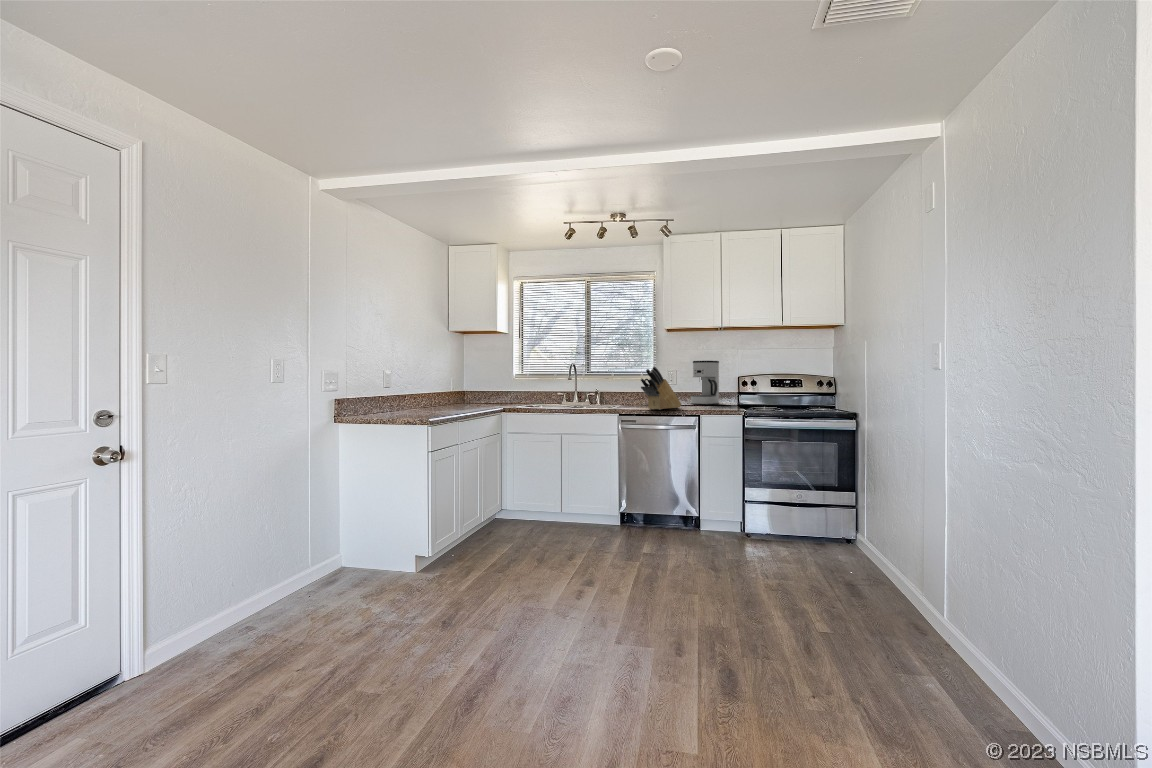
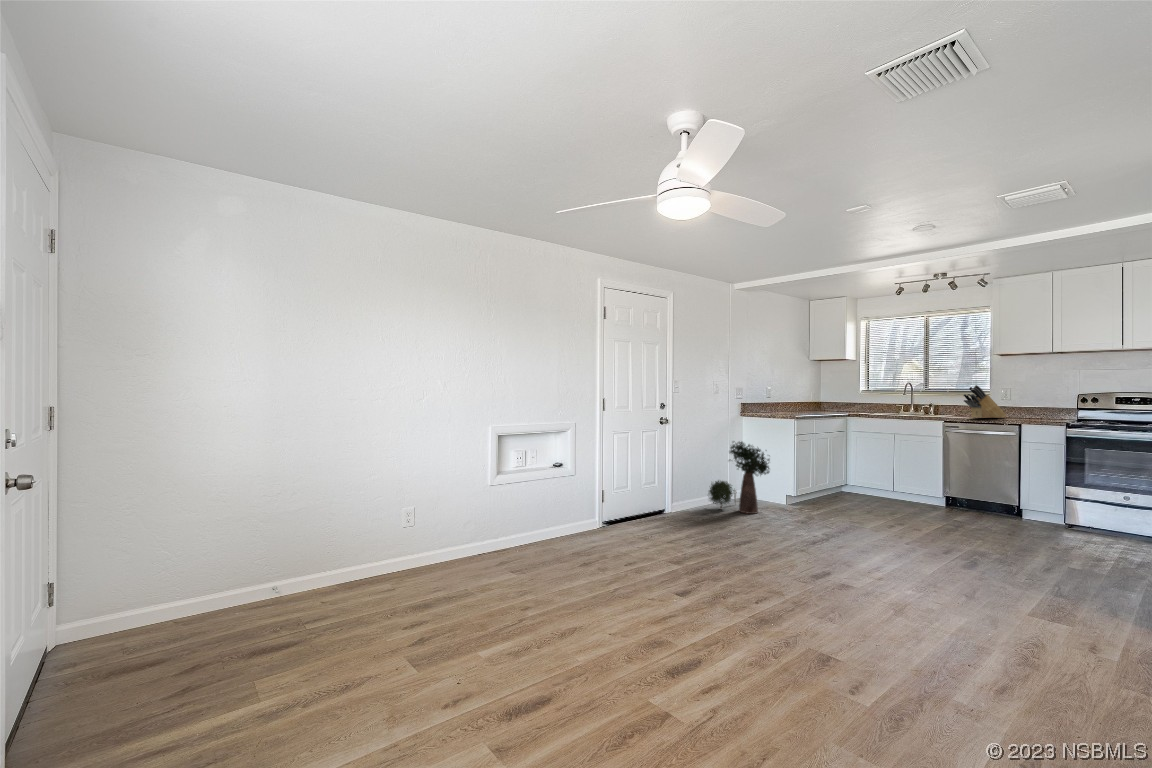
coffee maker: present [691,361,719,405] -> none [1024,380,1056,417]
potted plant: none [257,475,384,615] -> present [709,442,770,514]

